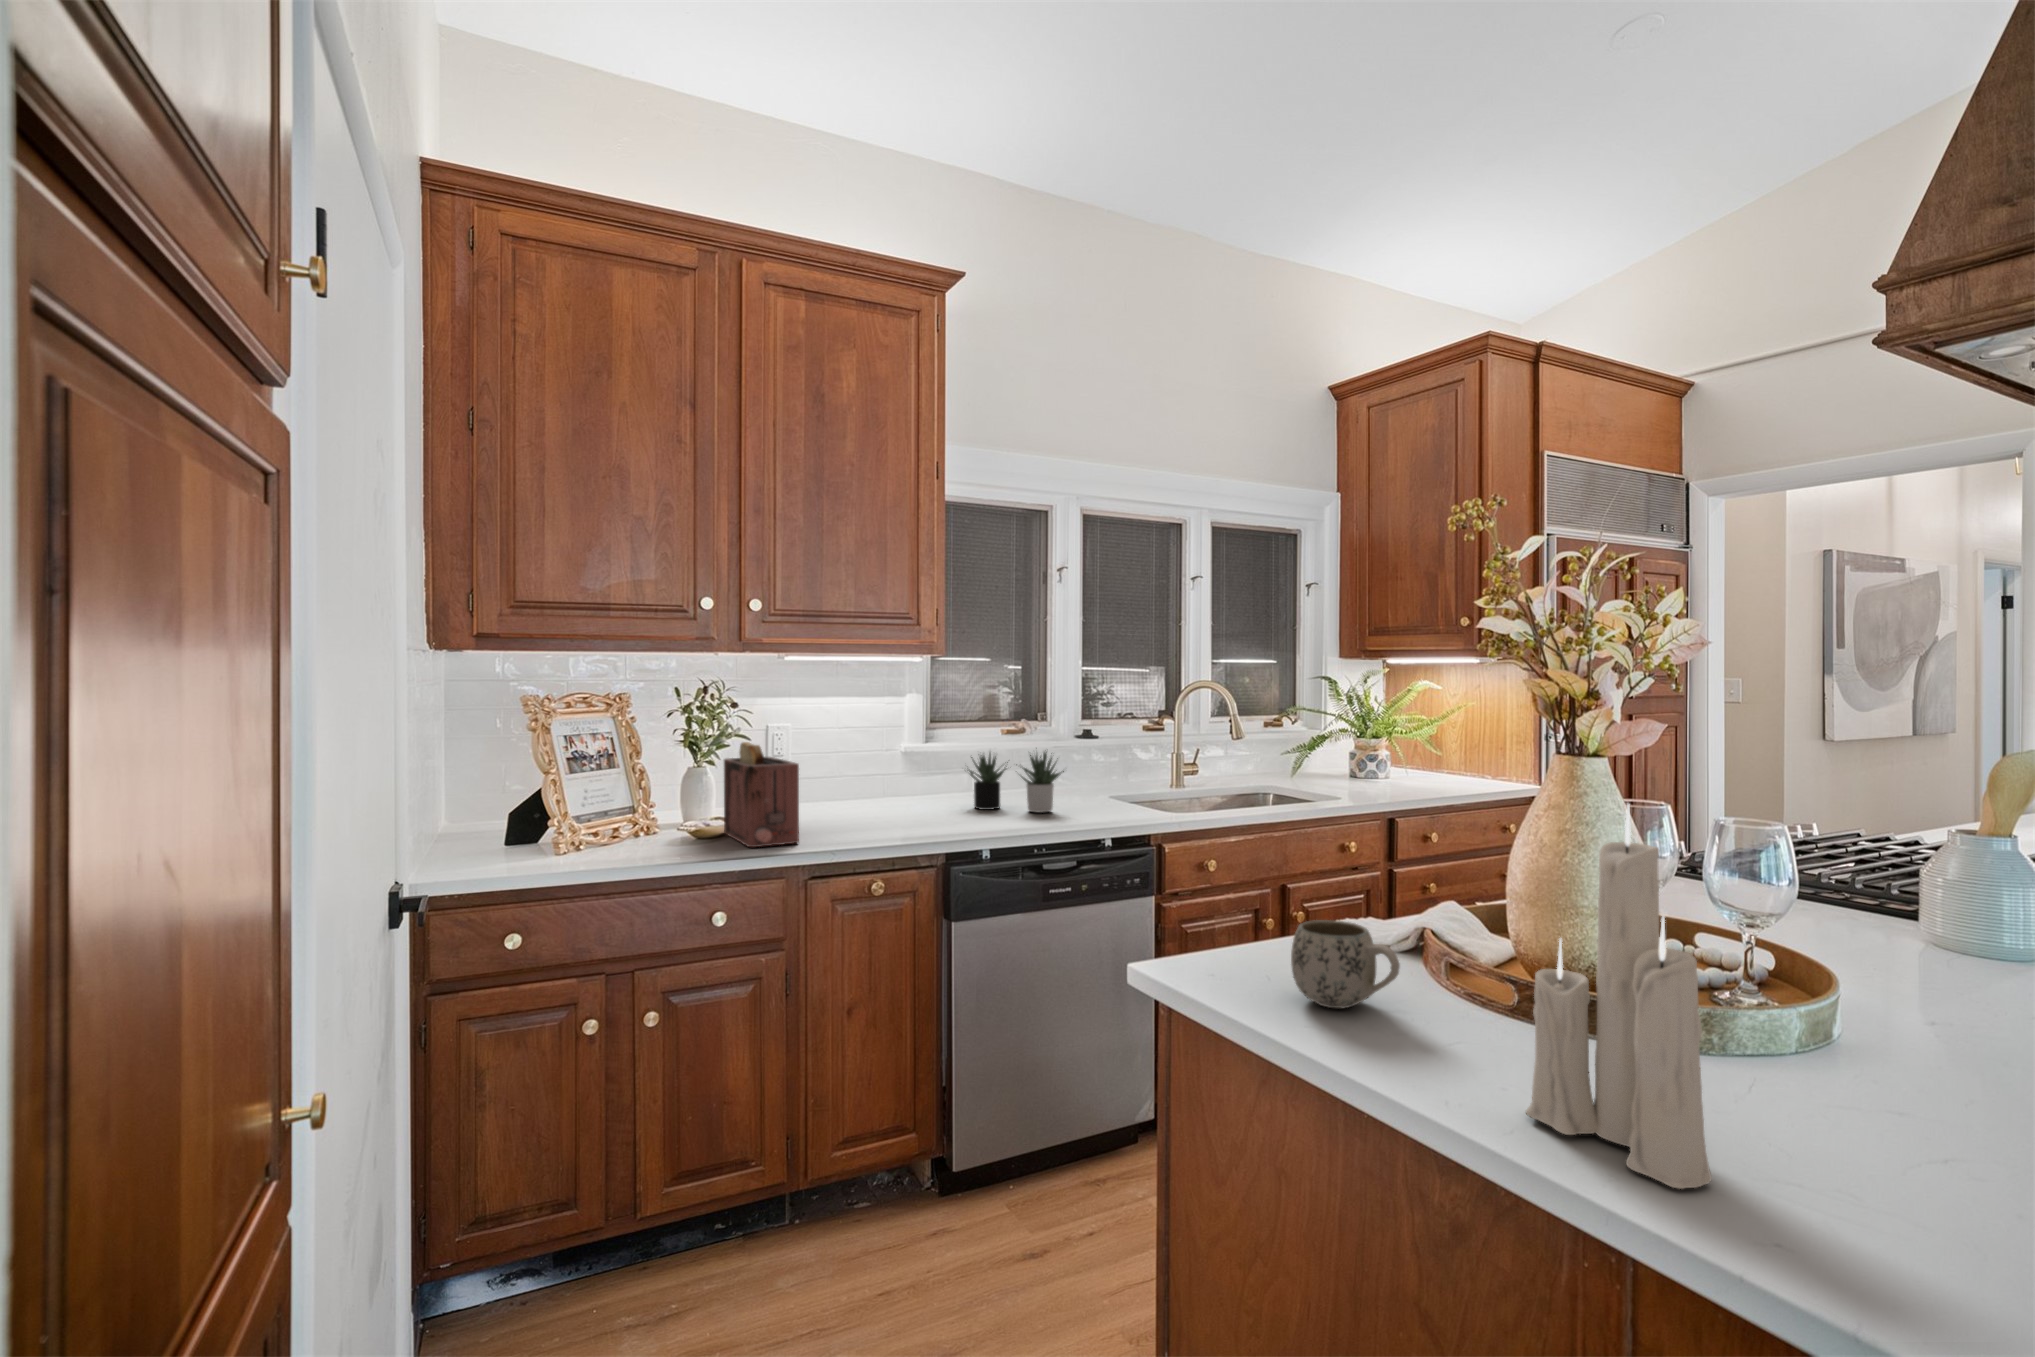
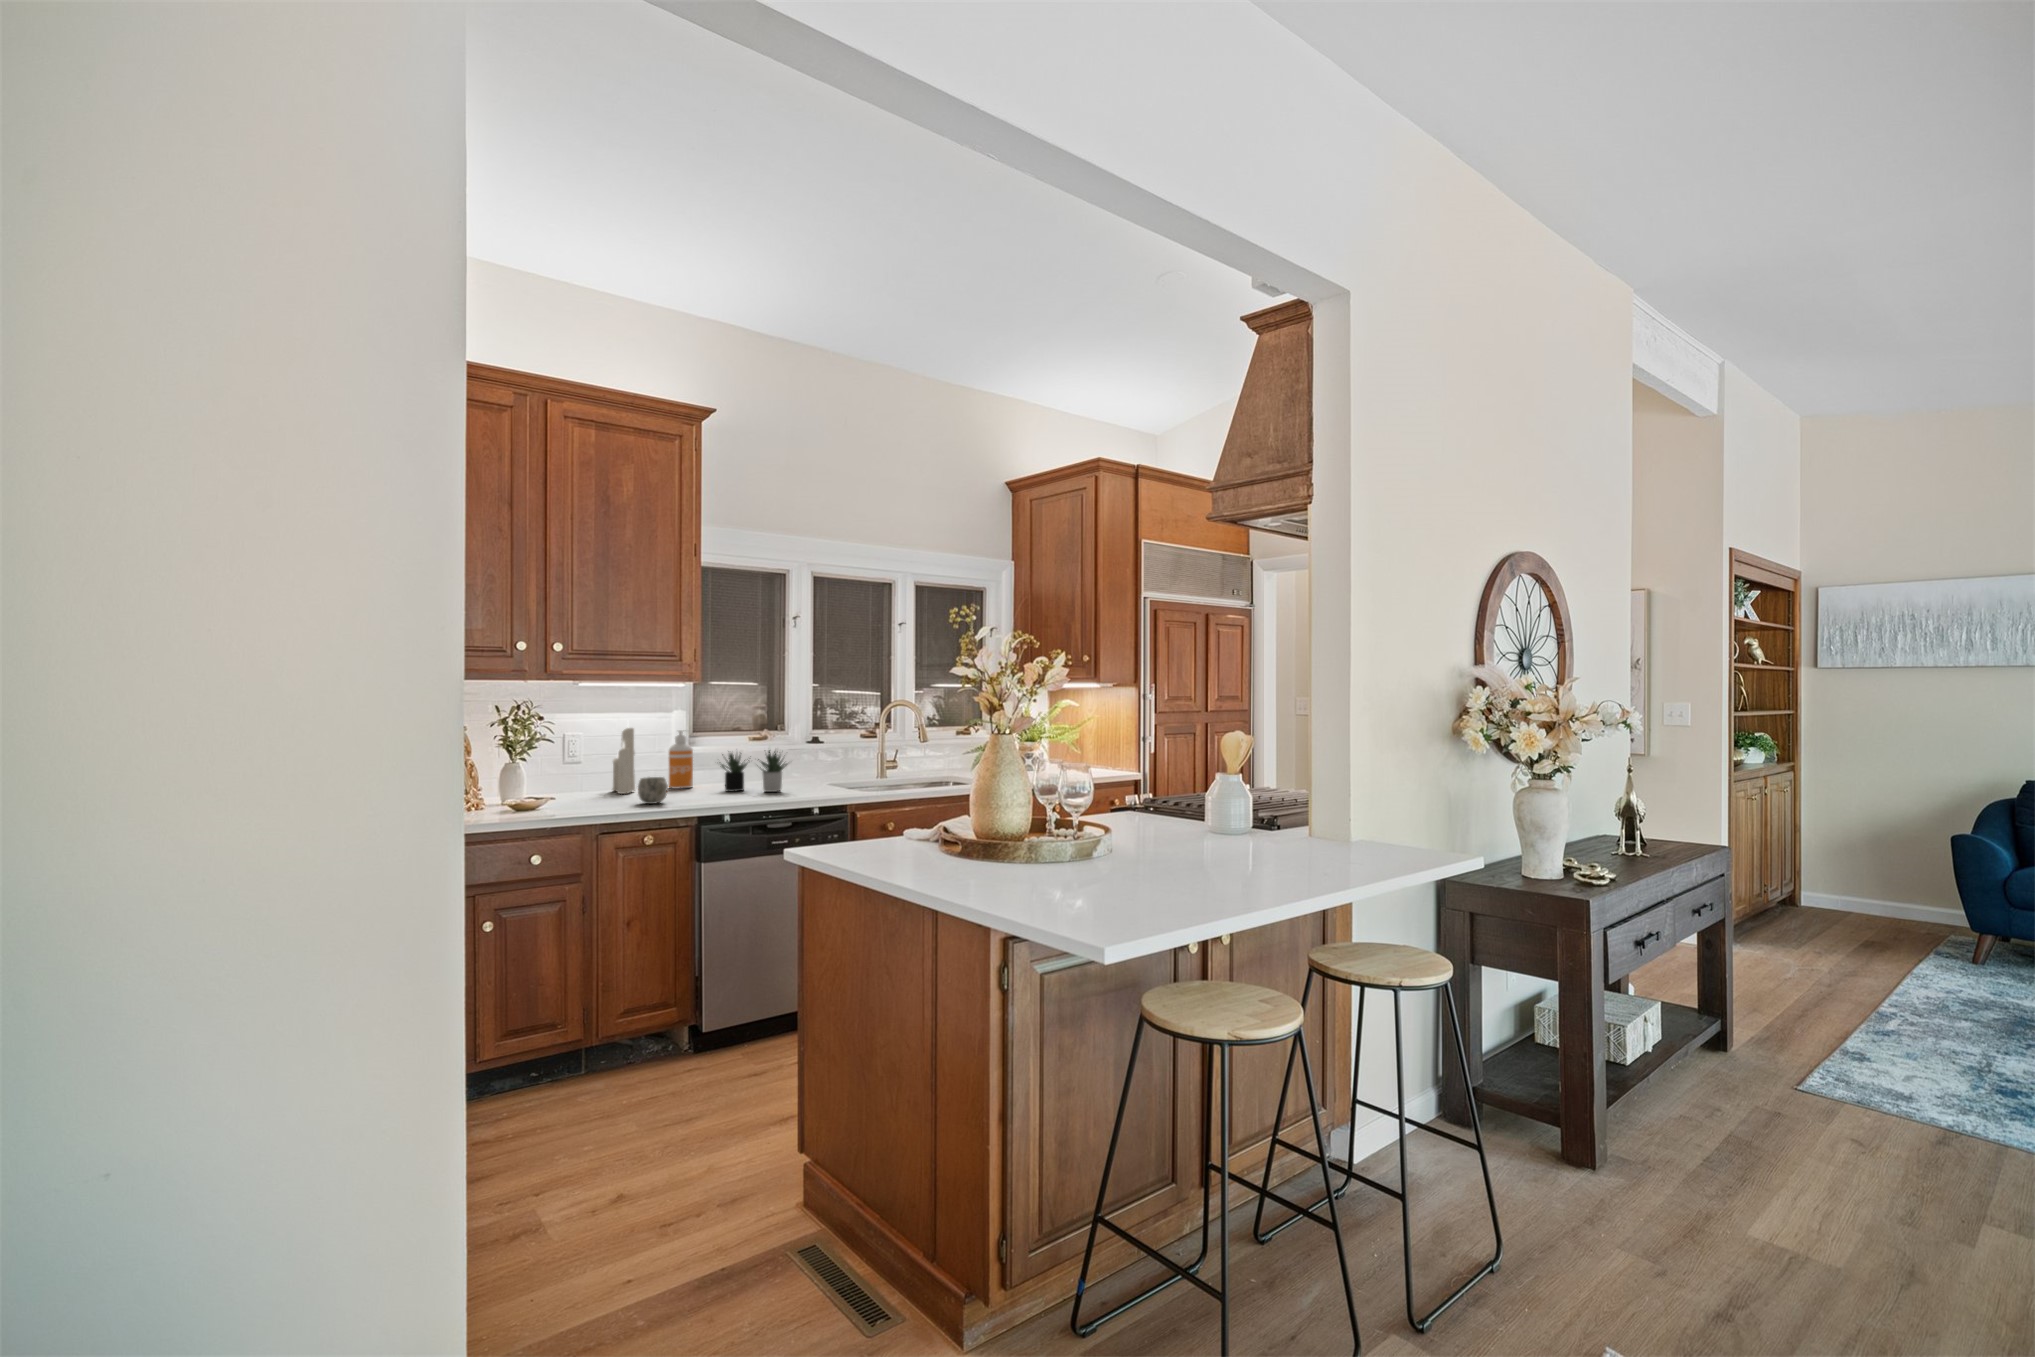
soap dispenser: none [899,722,931,802] -> present [669,730,693,789]
toaster: present [724,742,799,847] -> none [535,743,593,814]
candle: present [1526,804,1712,1189] -> present [612,728,635,794]
mug: present [1291,920,1400,1009] -> present [638,777,668,804]

